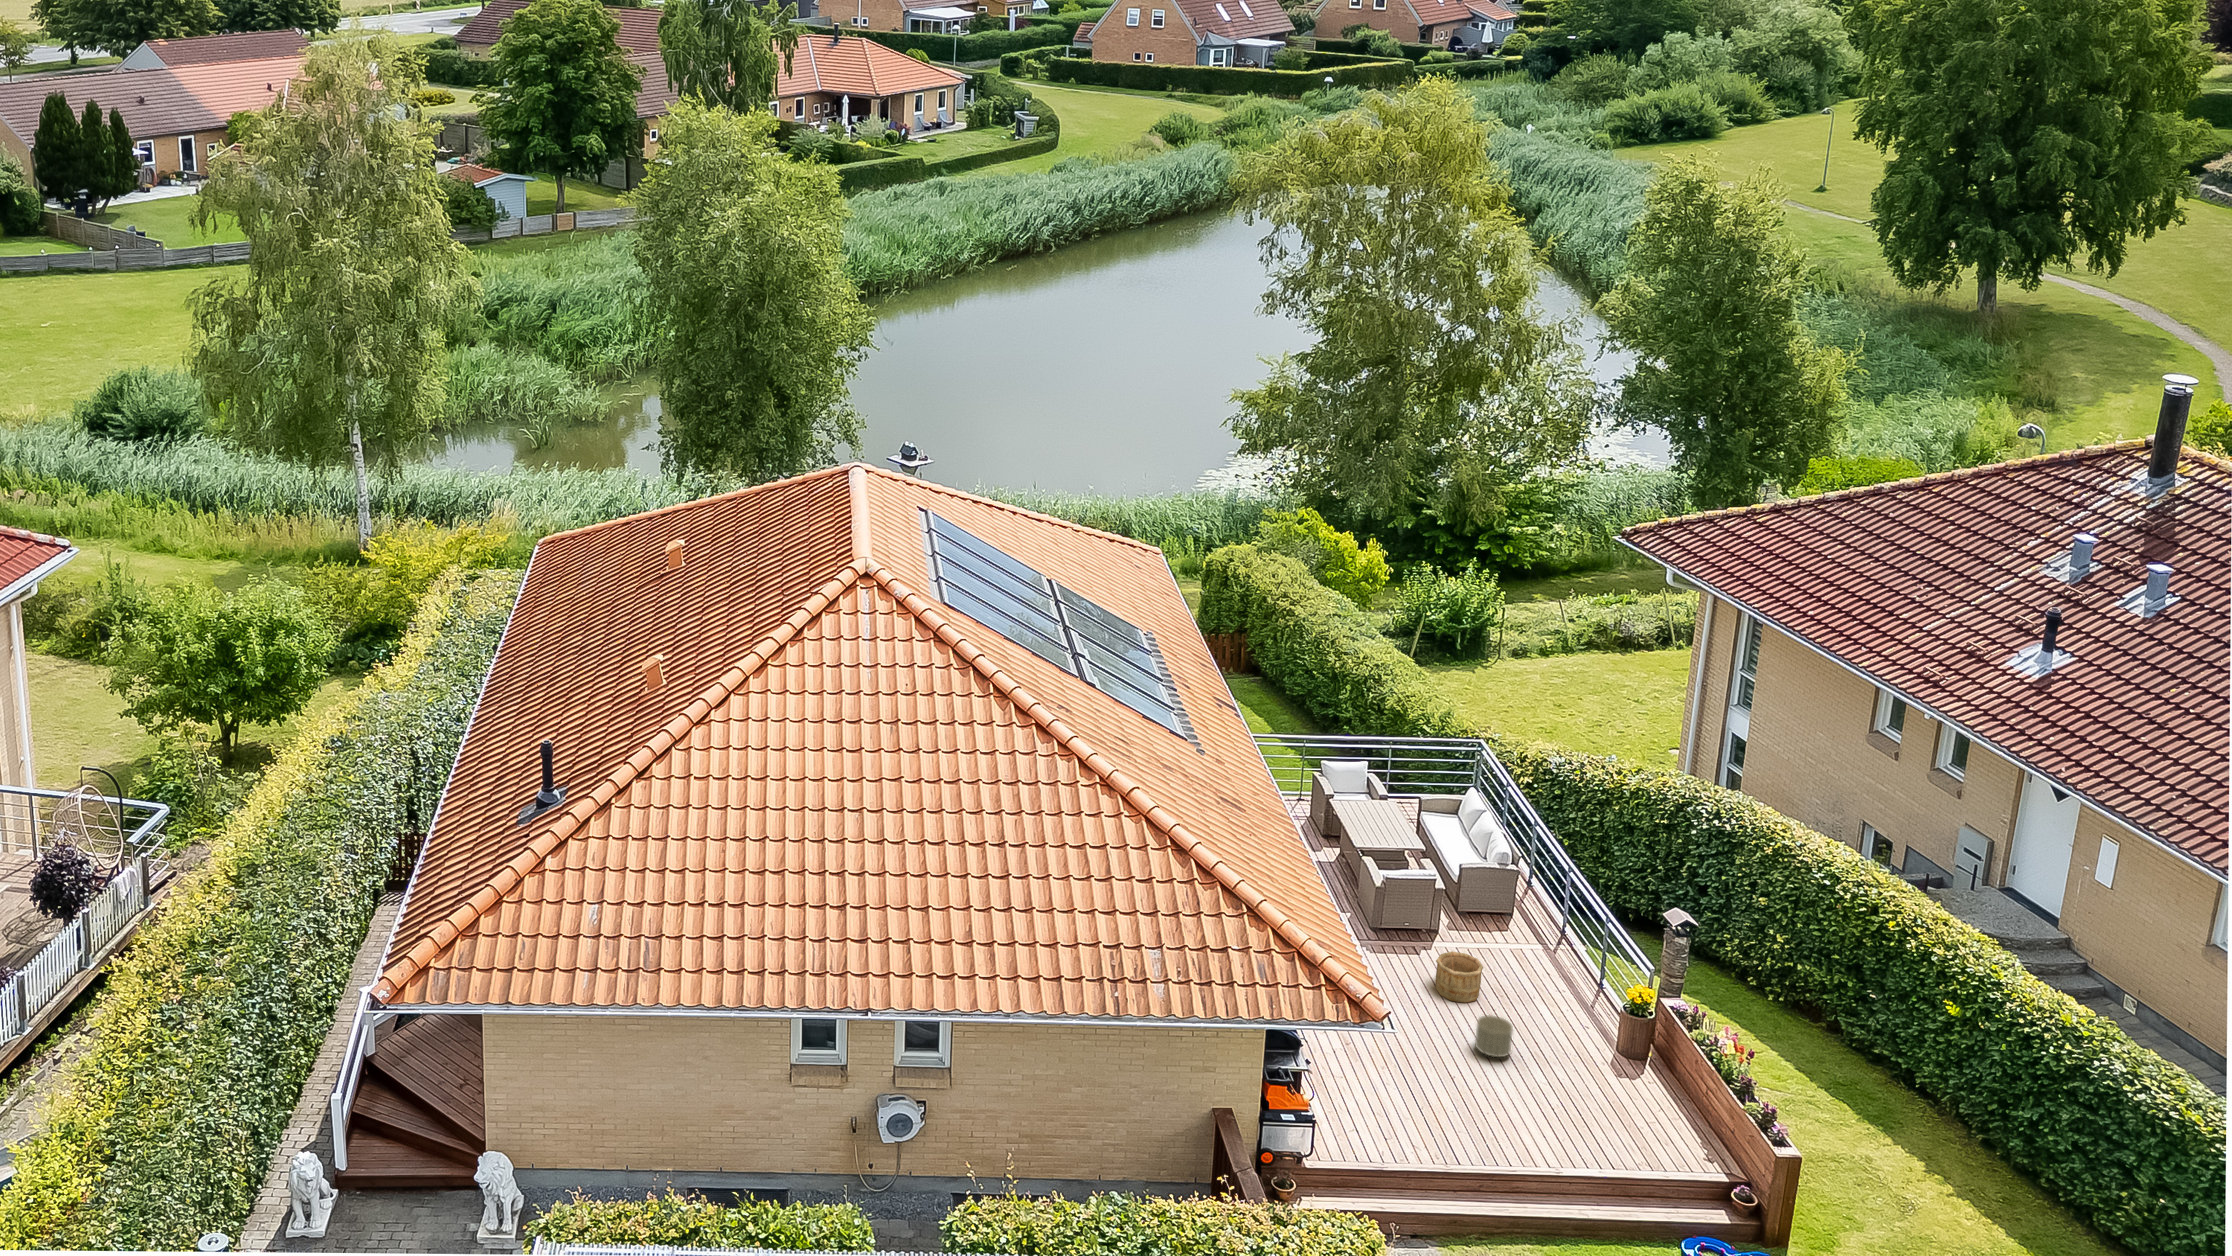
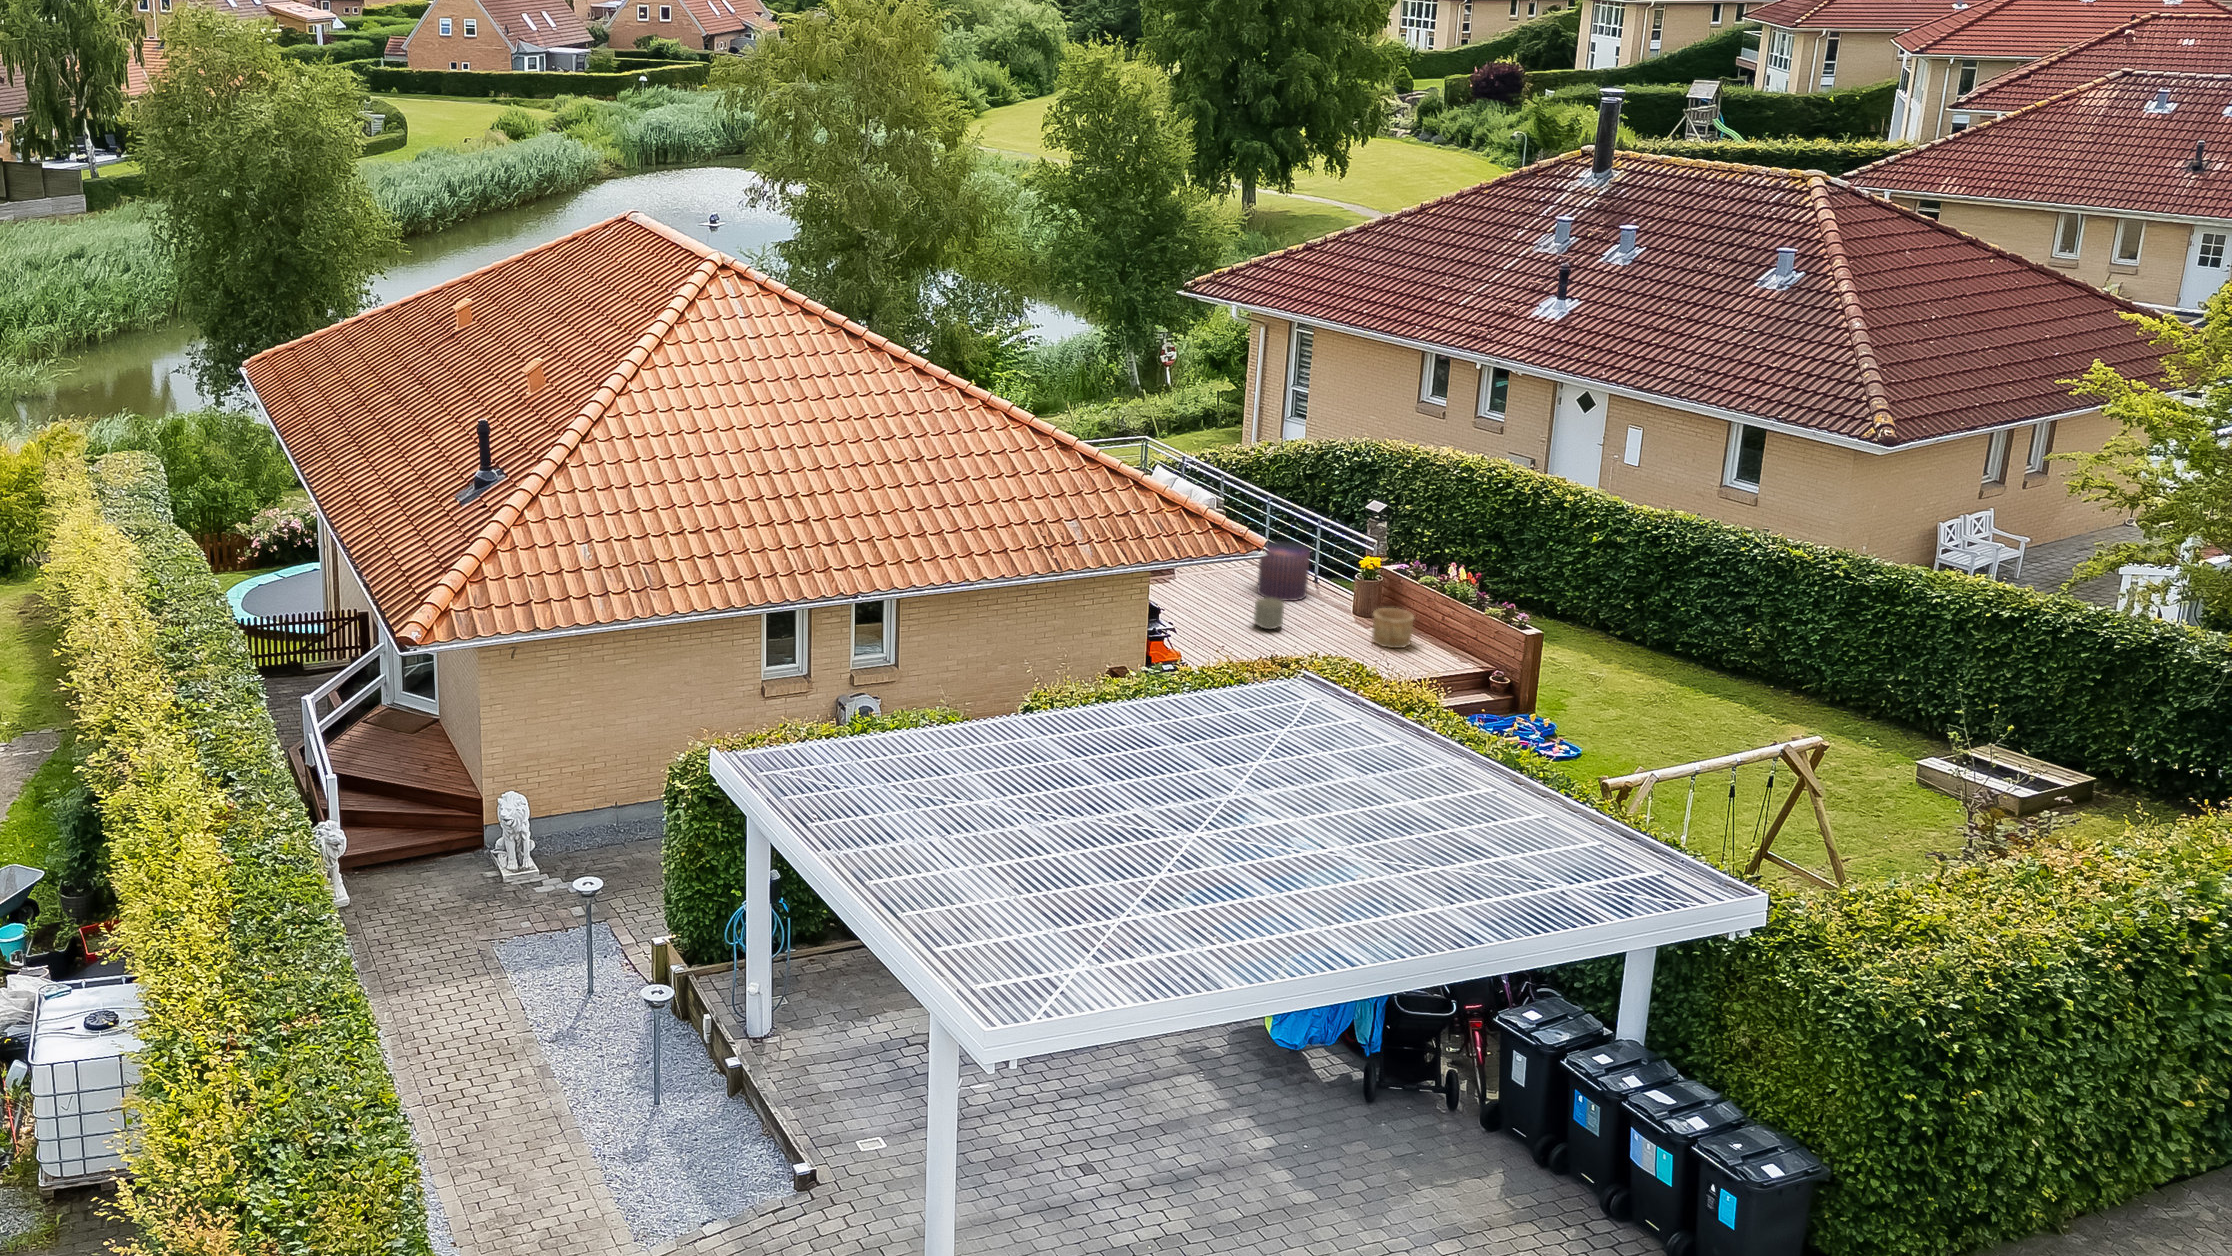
pouf: none [1514,934,1582,1015] -> present [1257,541,1310,601]
wooden bucket: present [1436,951,1483,1003] -> present [1372,608,1414,648]

